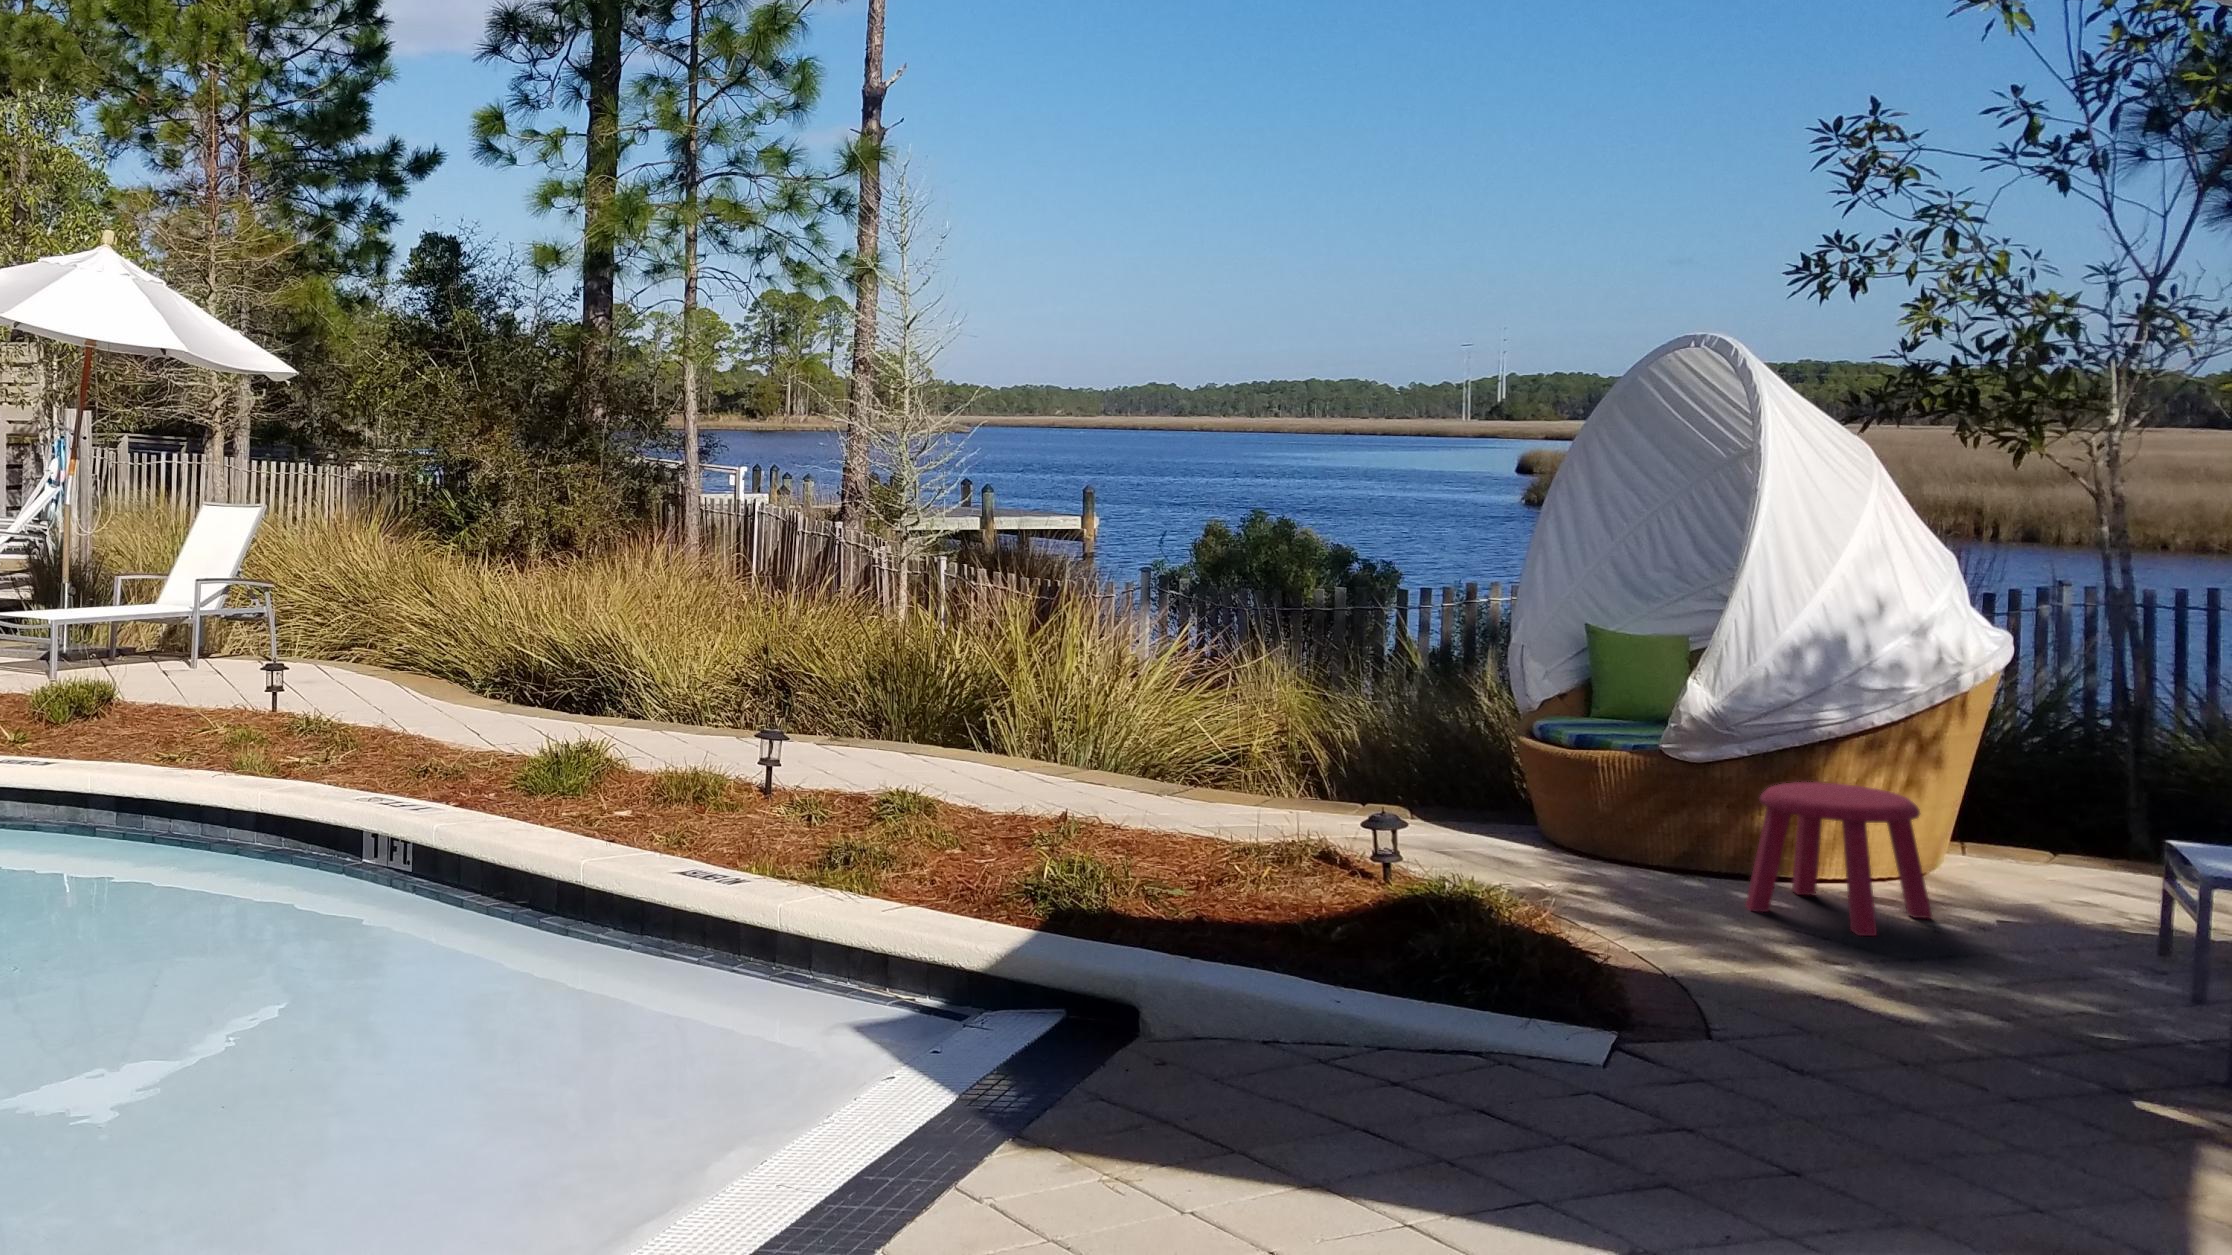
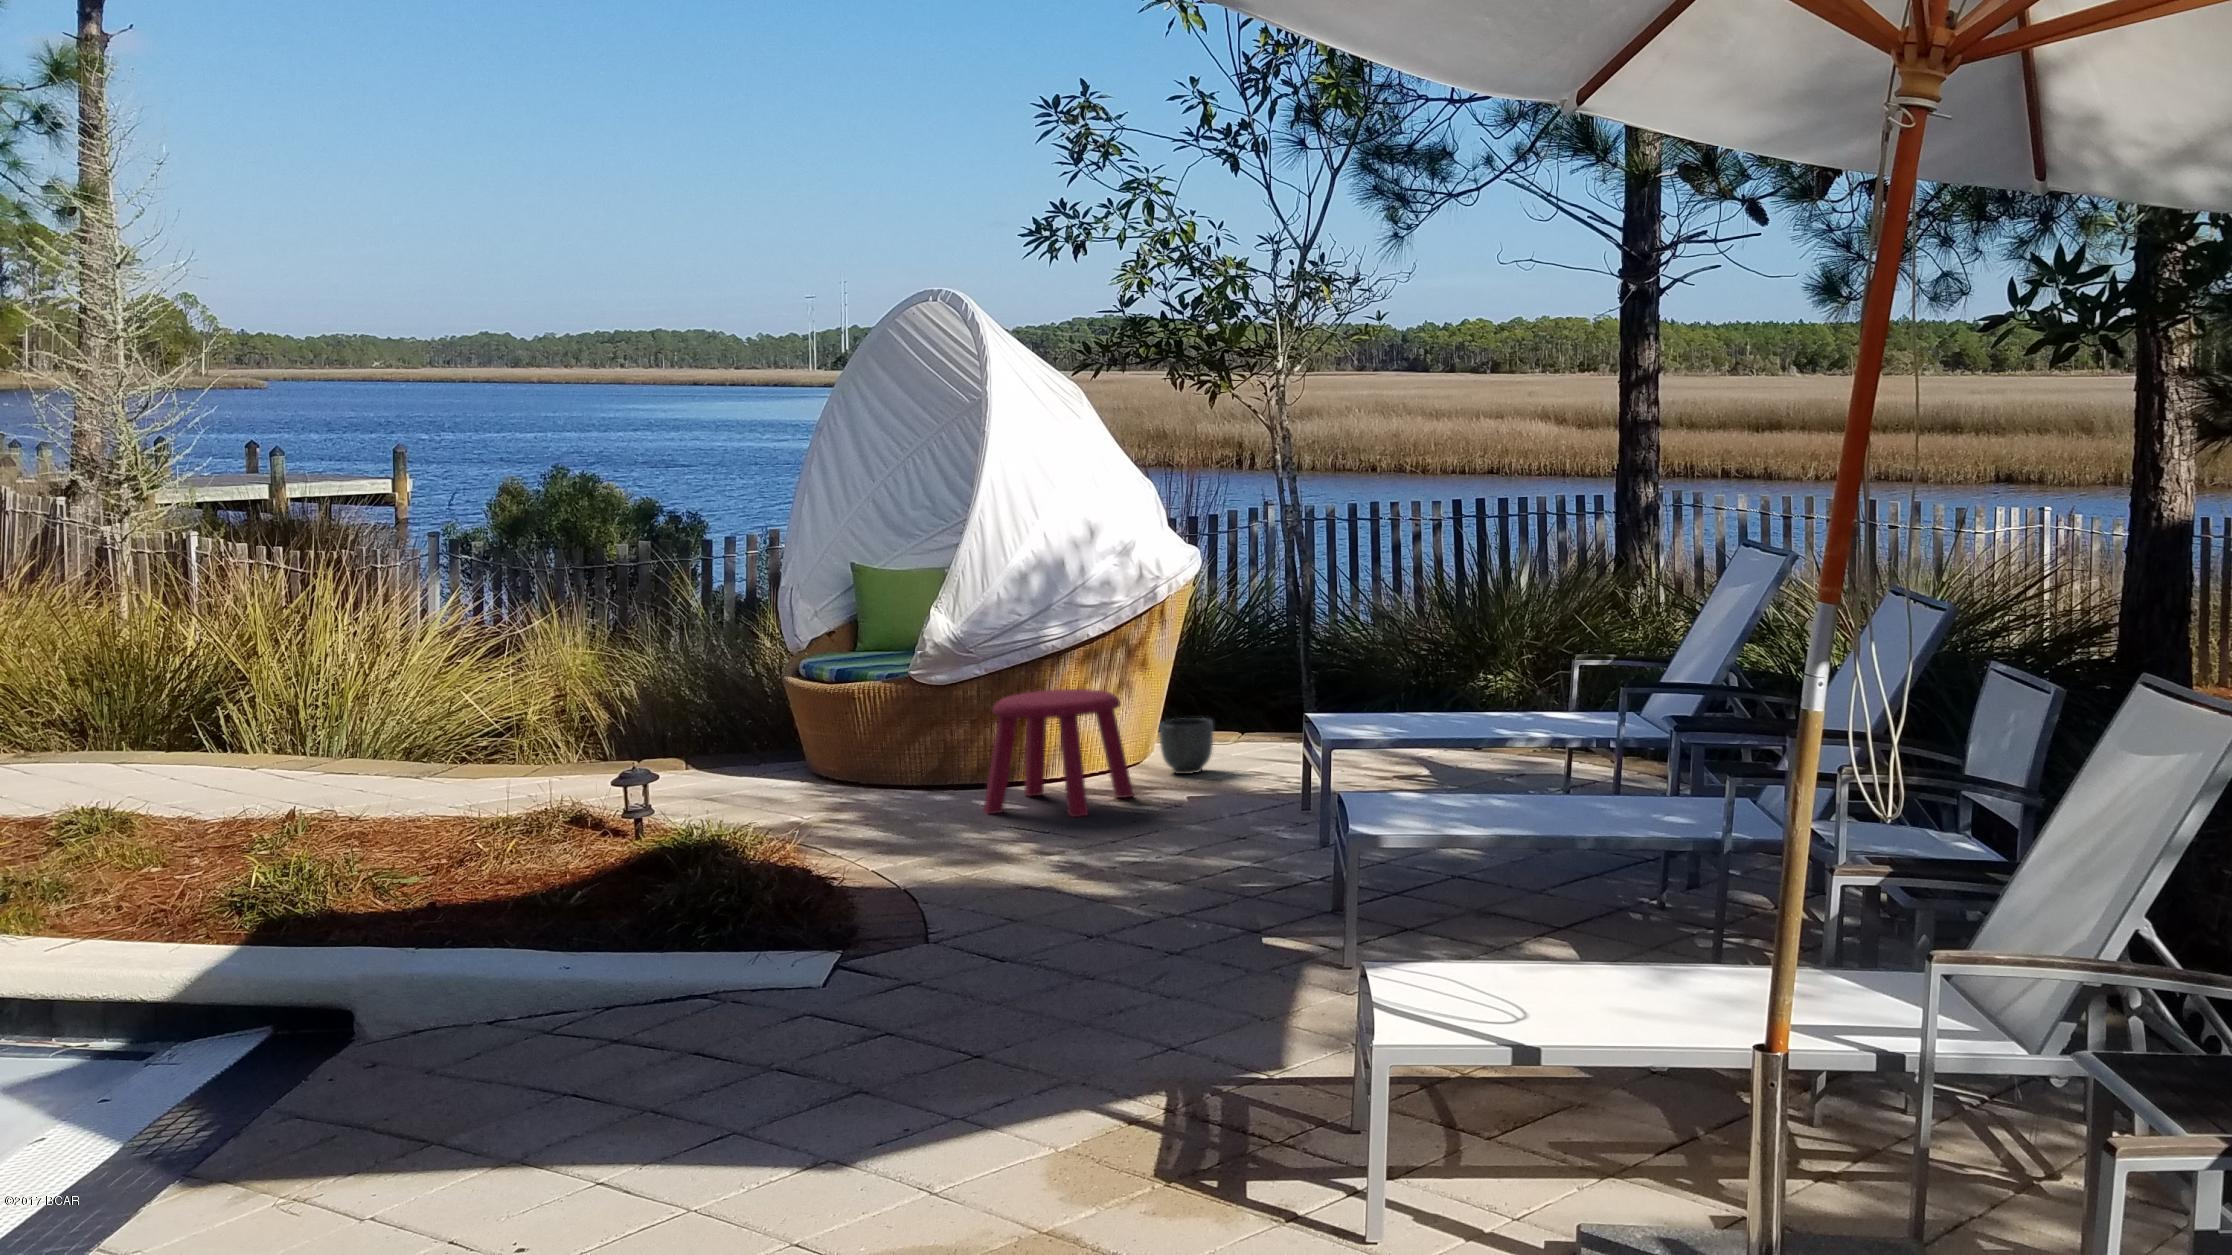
planter: none [1961,829,2034,896] -> present [1159,718,1213,774]

